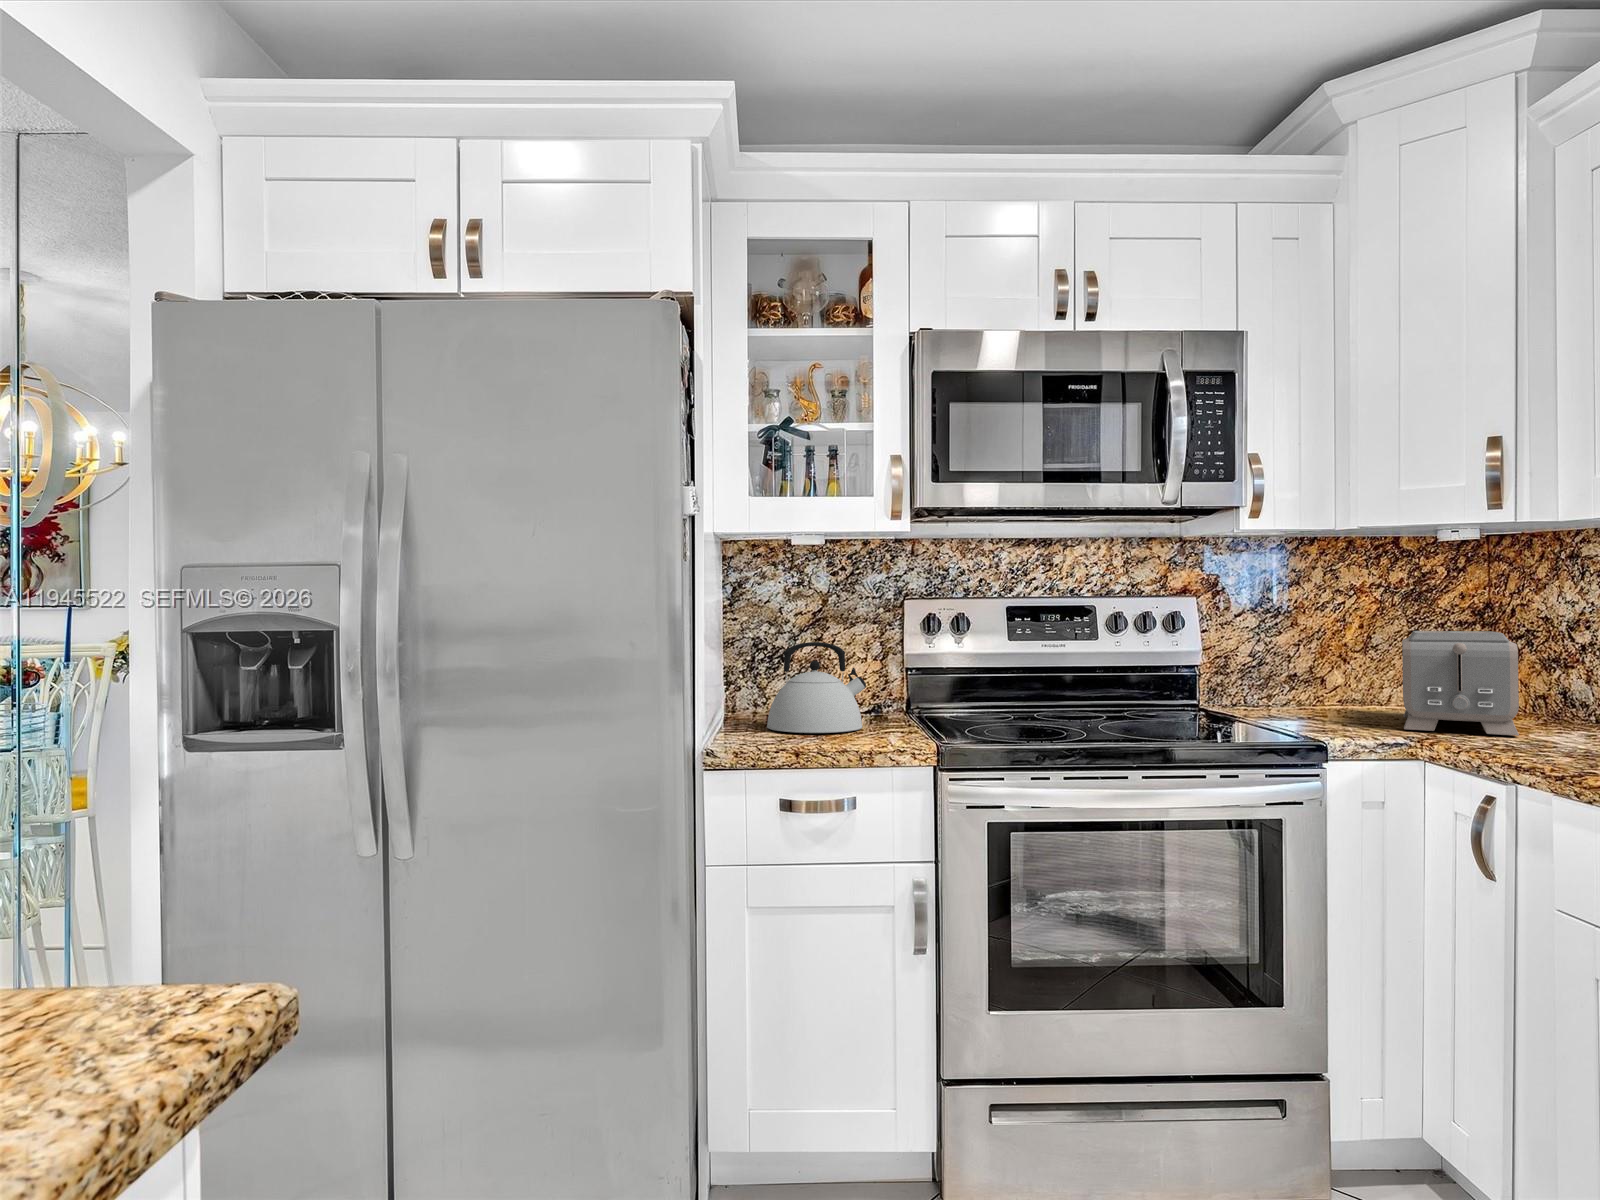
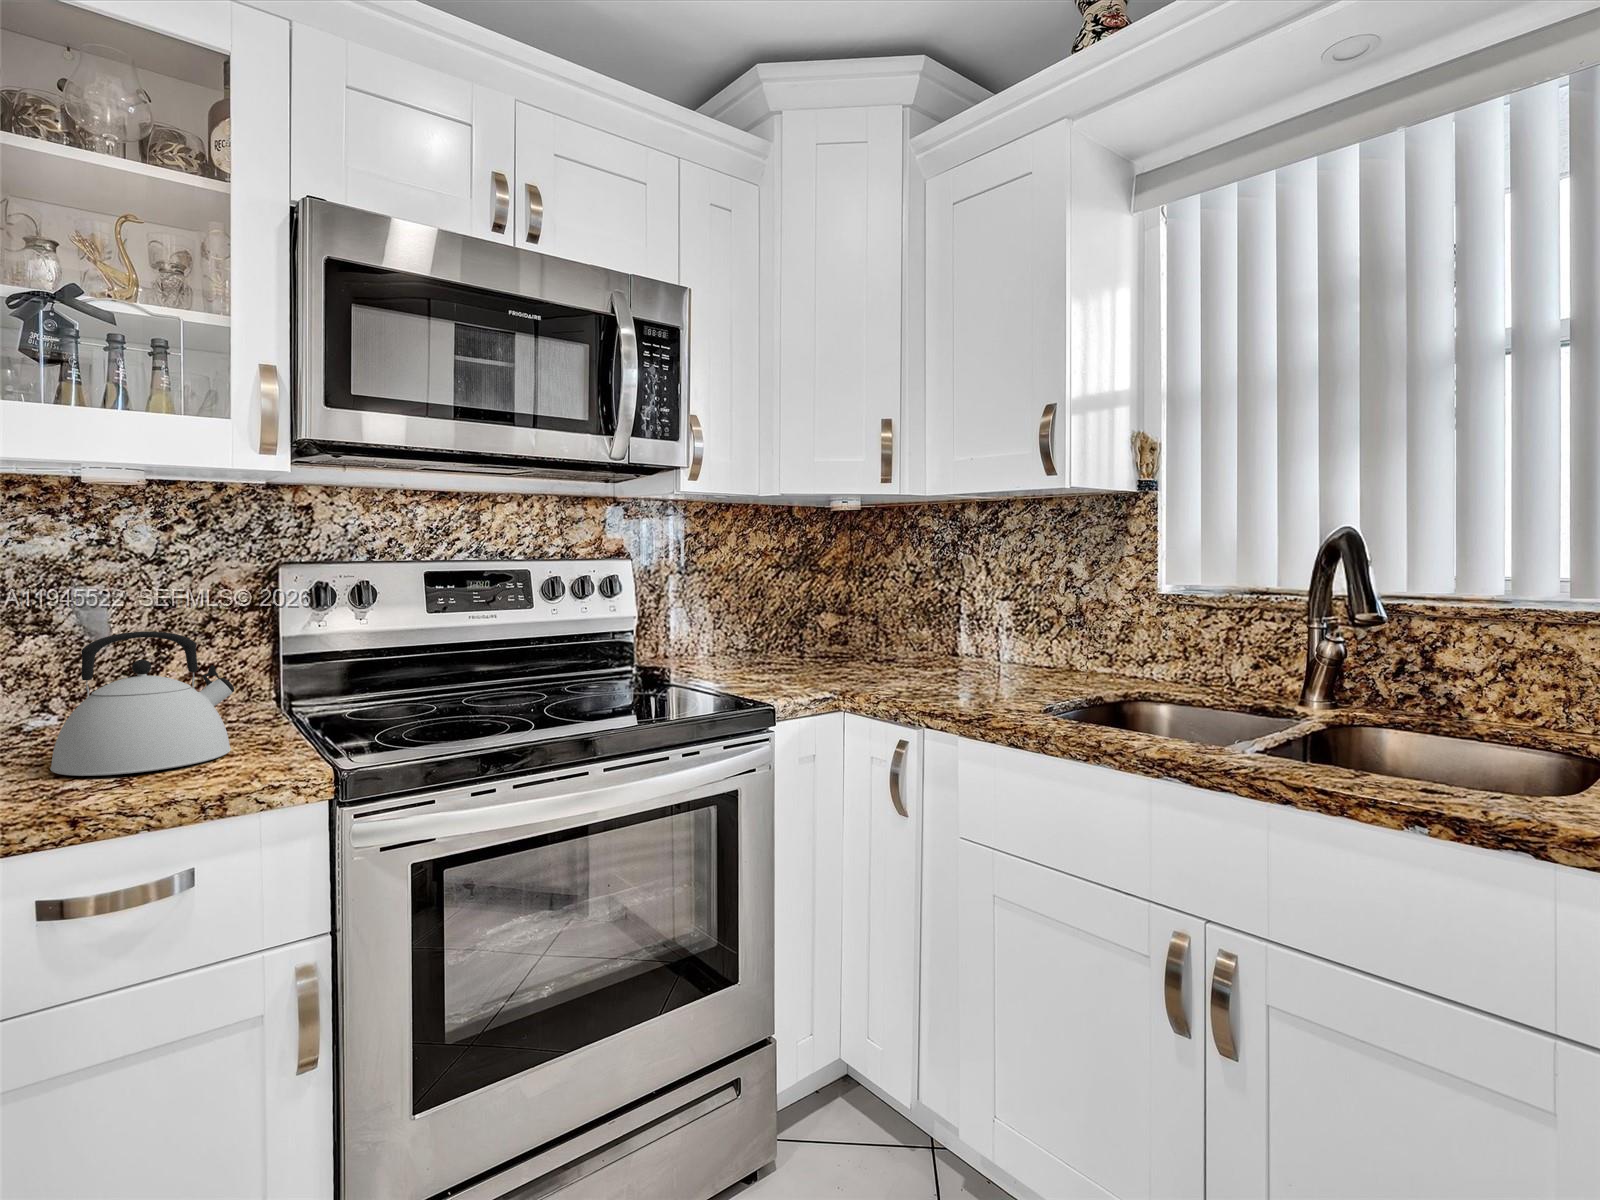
toaster: present [1402,631,1519,736] -> none [808,591,907,684]

